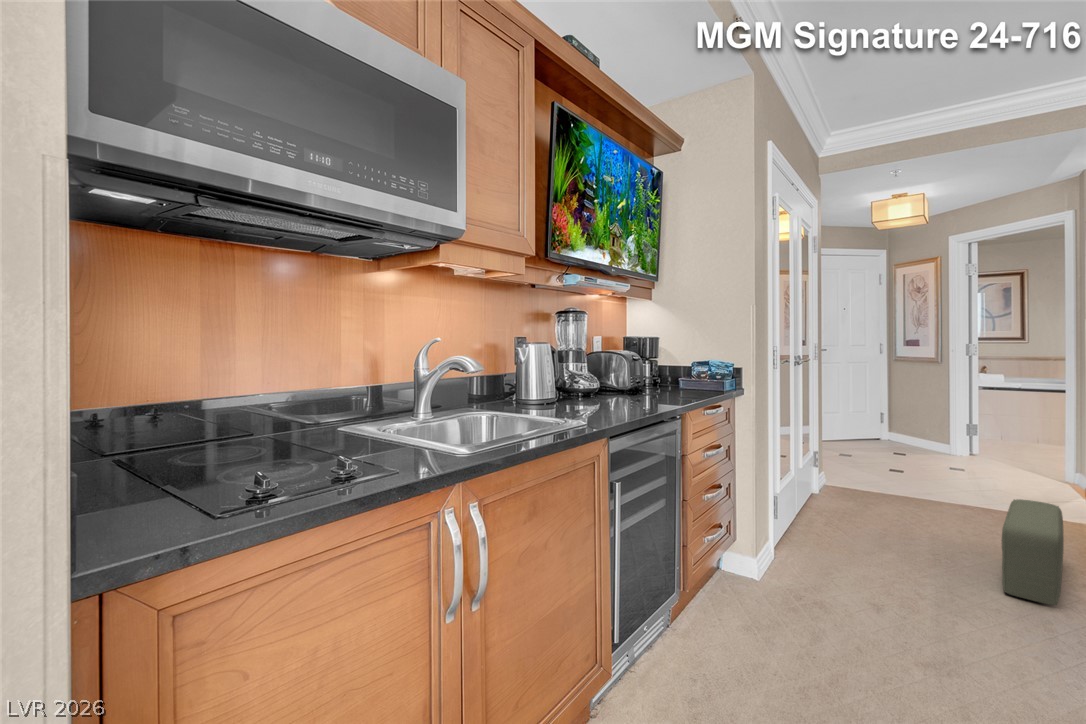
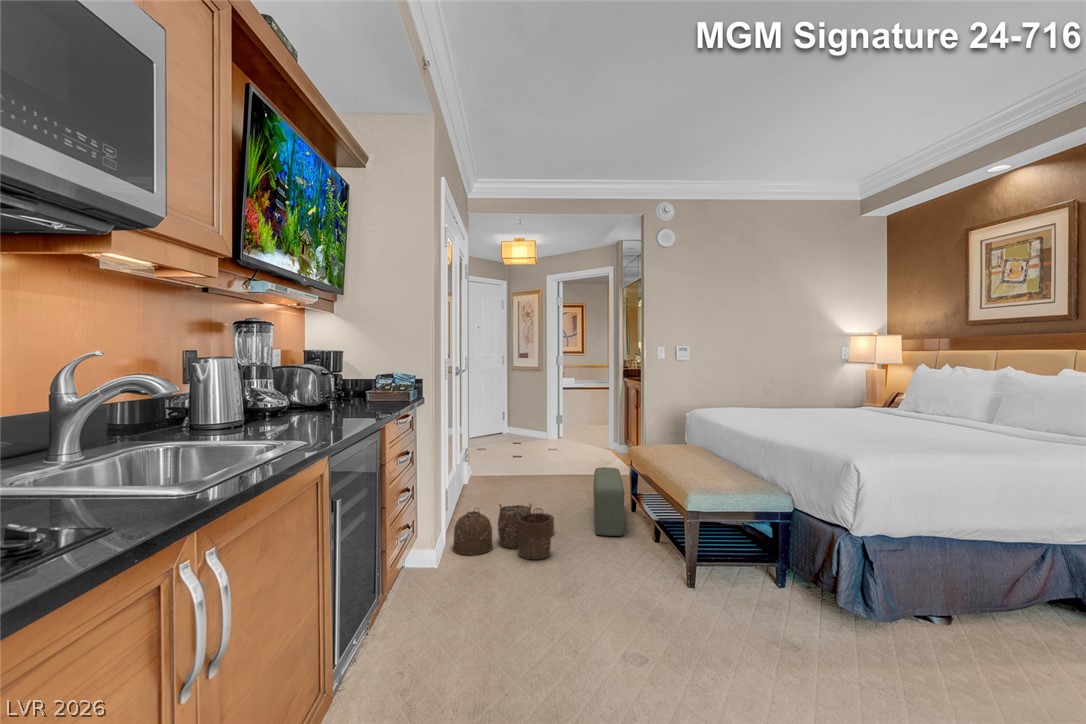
woven basket: none [780,519,930,602] -> present [453,504,554,559]

